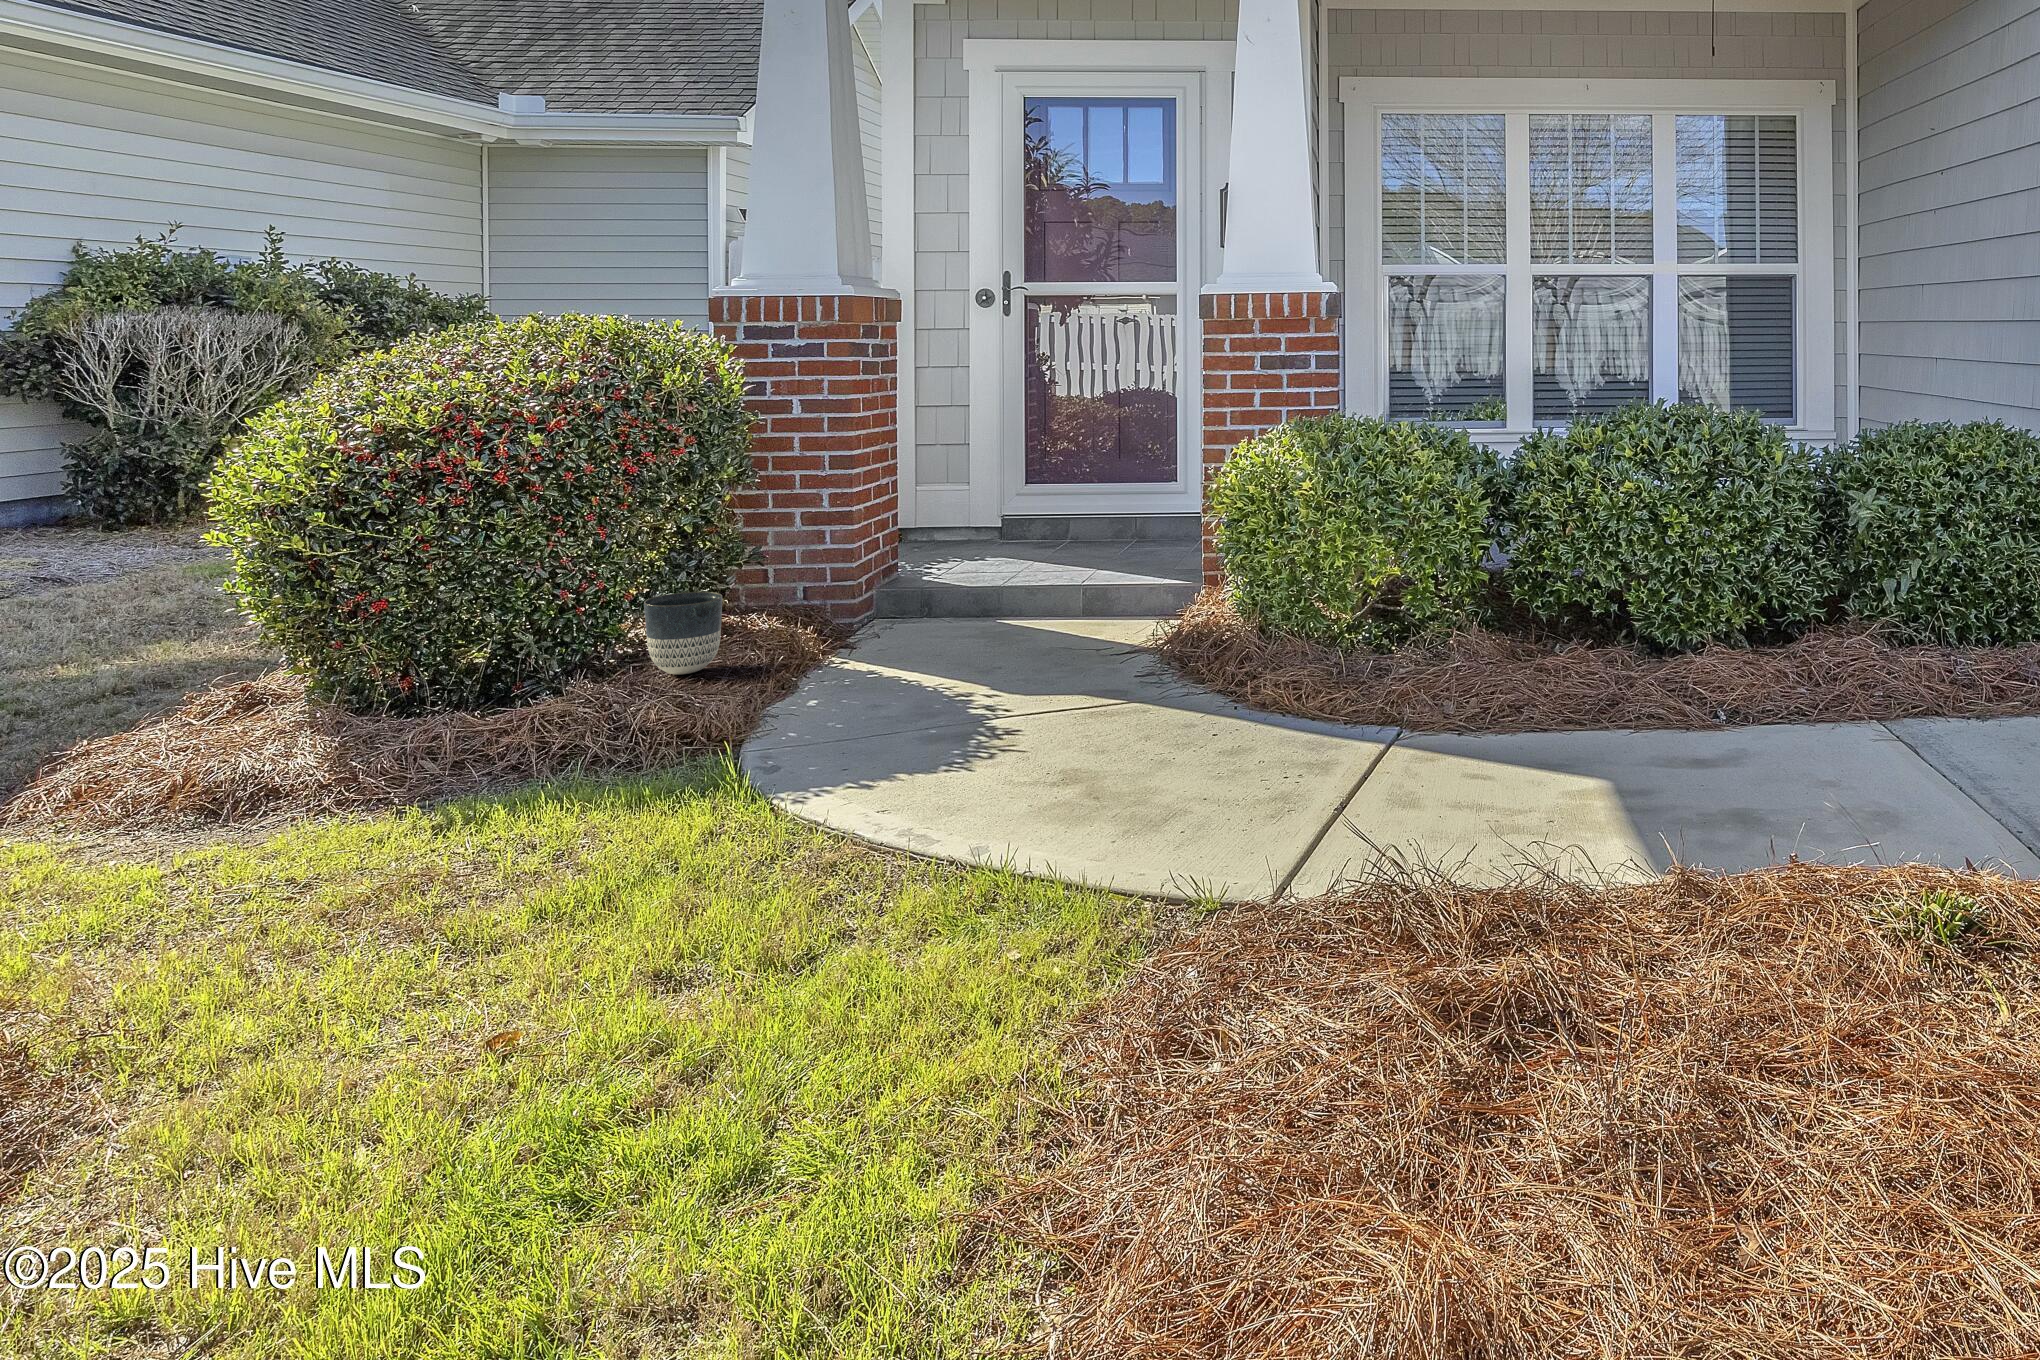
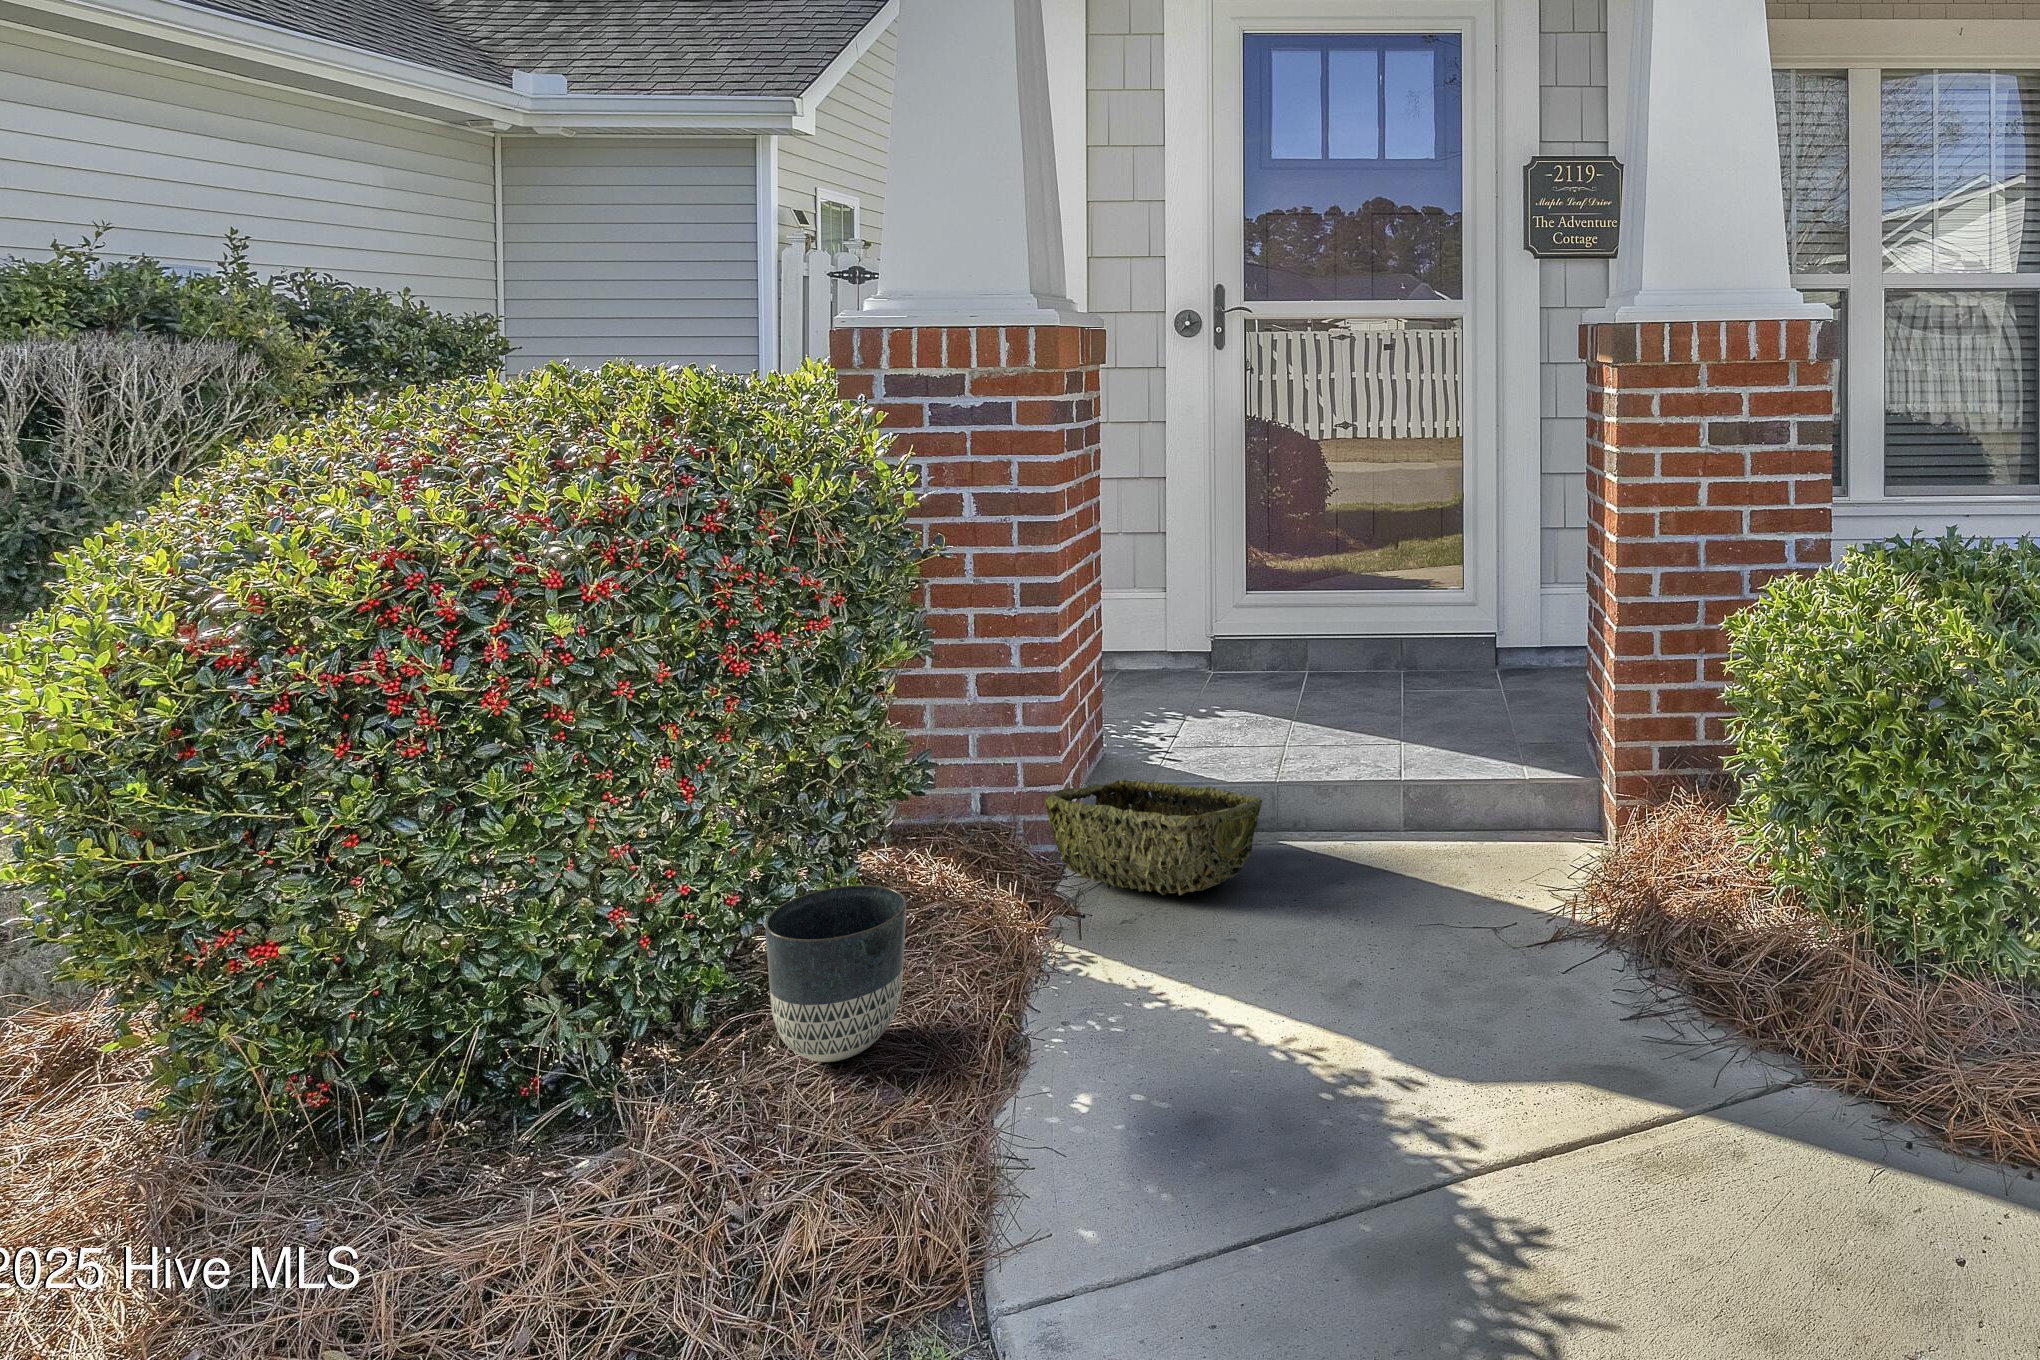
woven basket: none [839,580,975,638] -> present [1045,780,1262,895]

